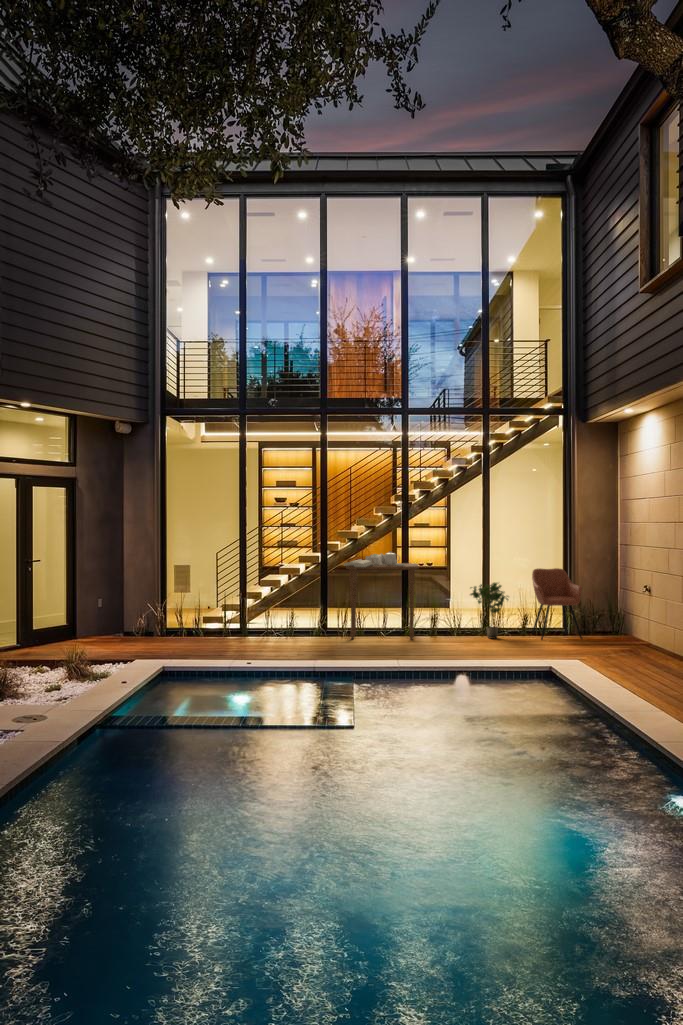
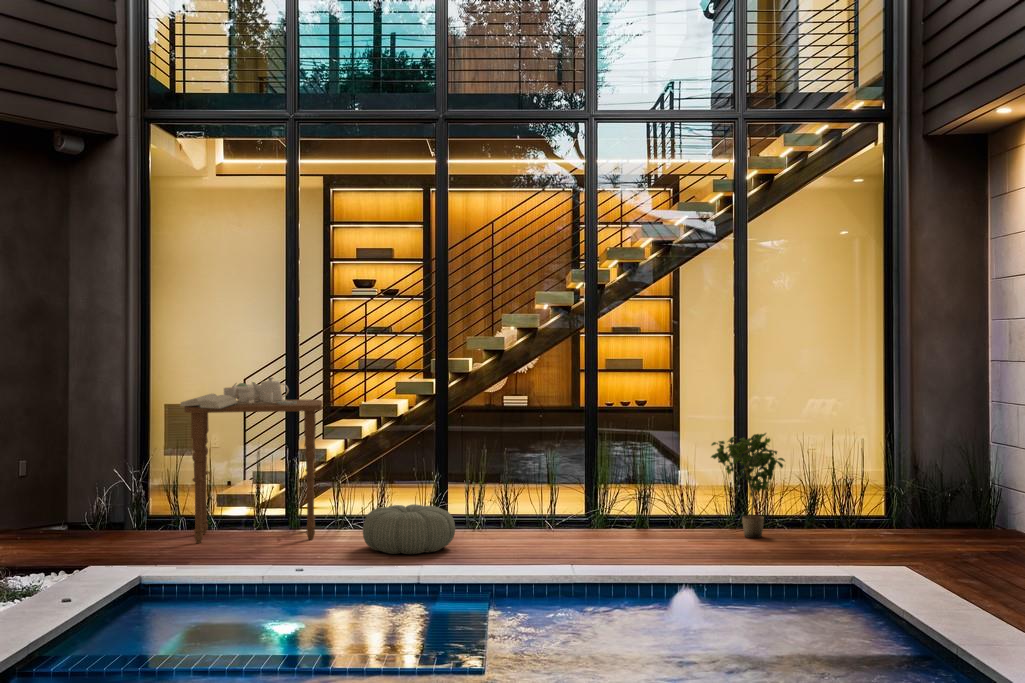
side table: present [344,551,419,639] -> present [180,378,323,544]
armchair: present [532,568,582,640] -> none [826,407,921,542]
pouf: none [284,620,333,646] -> present [363,504,455,554]

